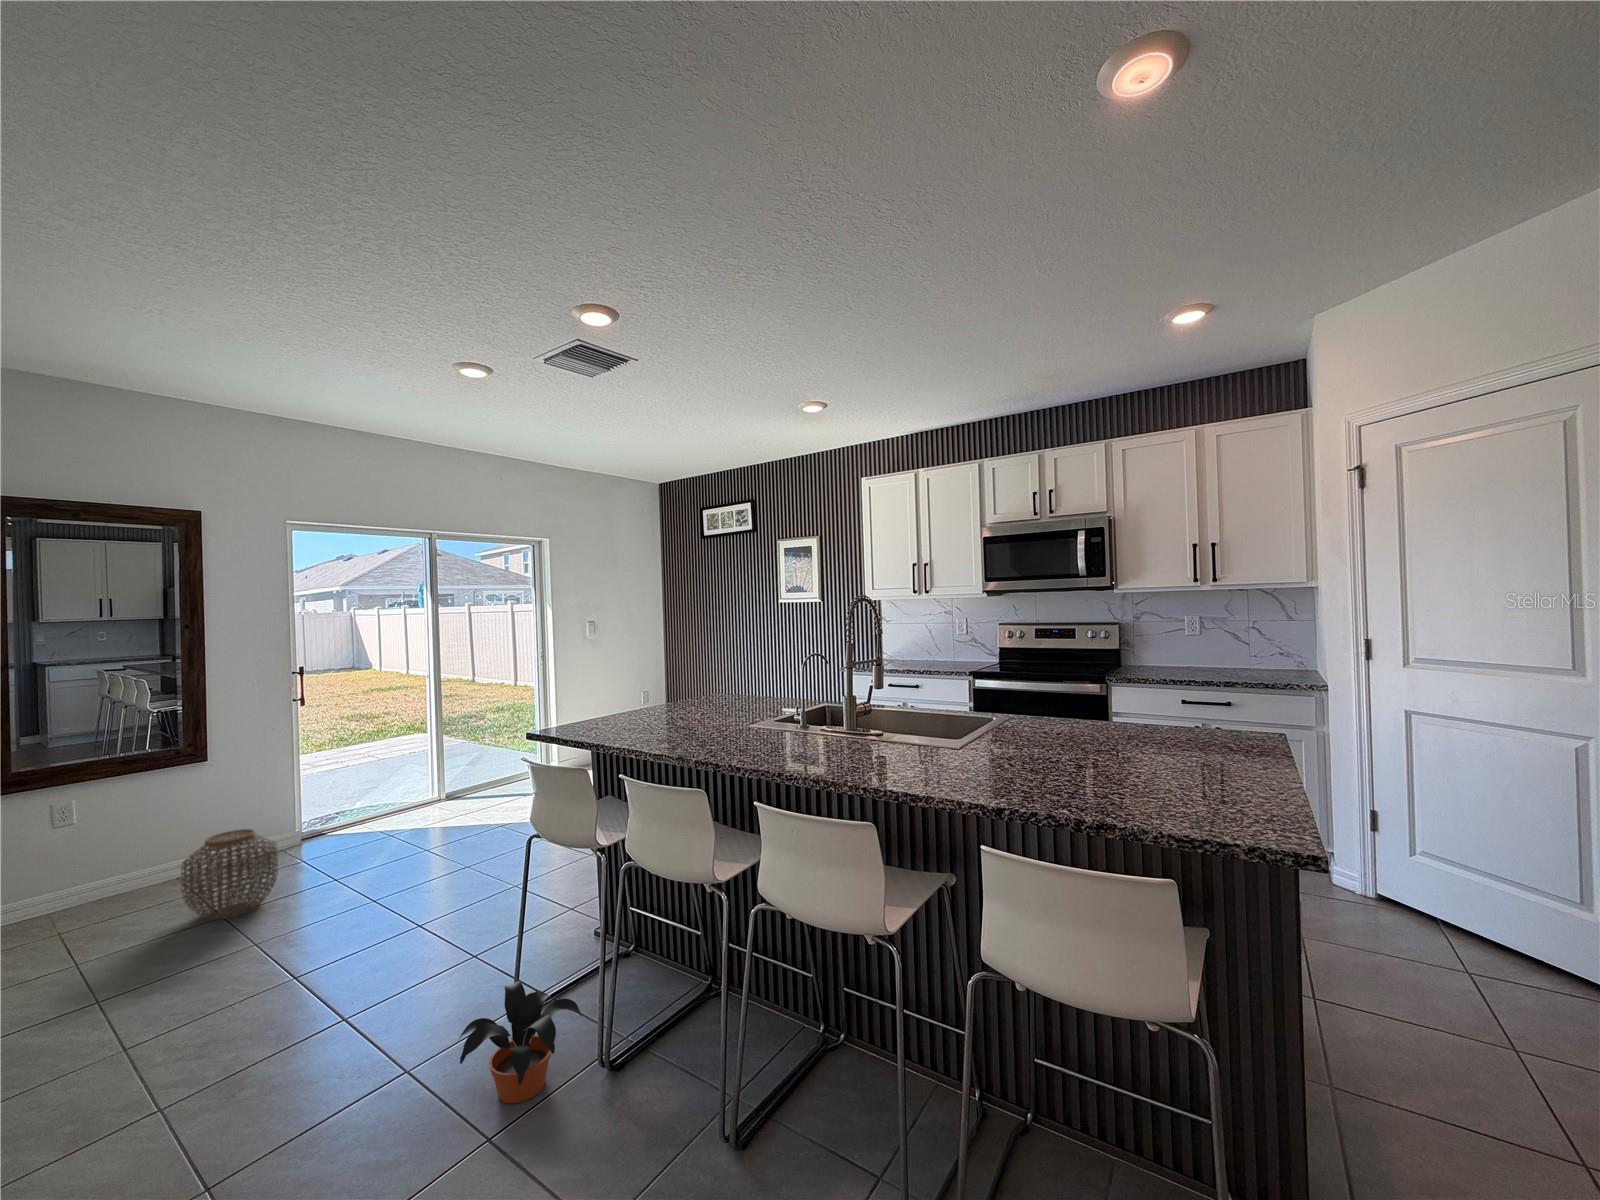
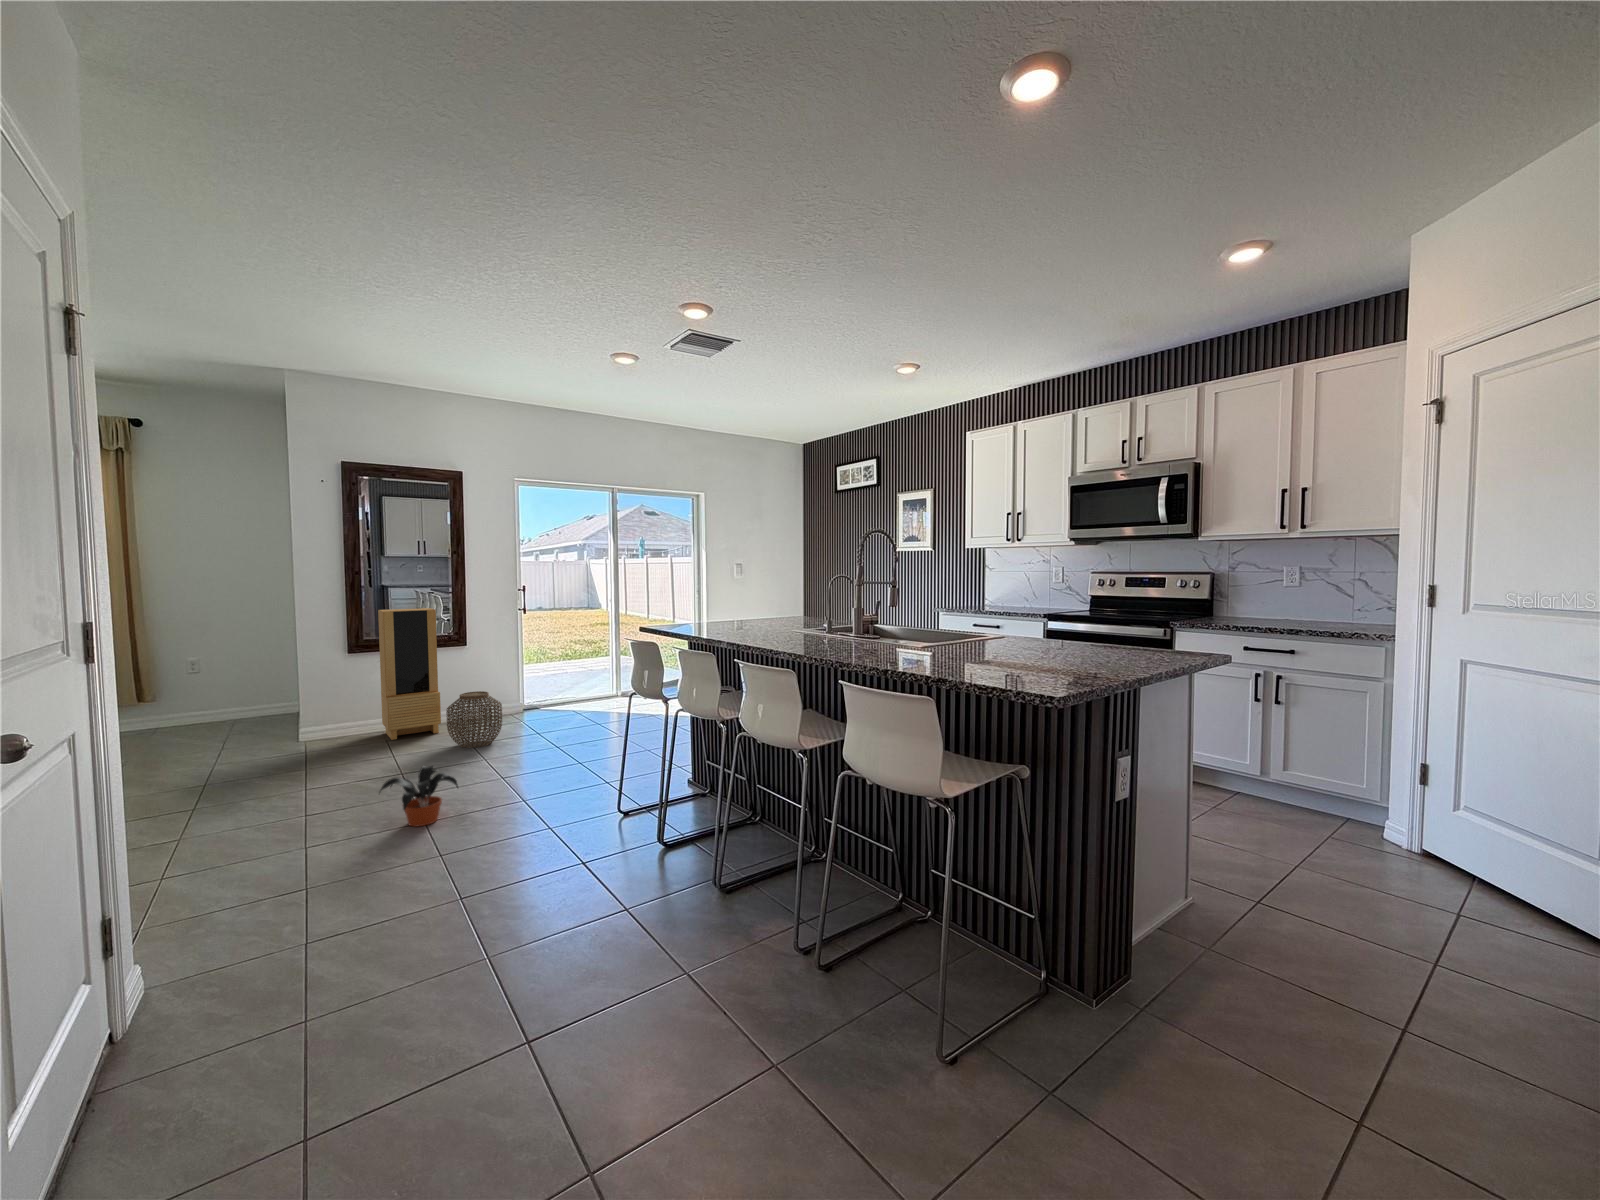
storage cabinet: none [48,710,165,923] -> present [378,608,441,740]
potted plant: present [459,981,581,1103] -> present [380,766,458,826]

